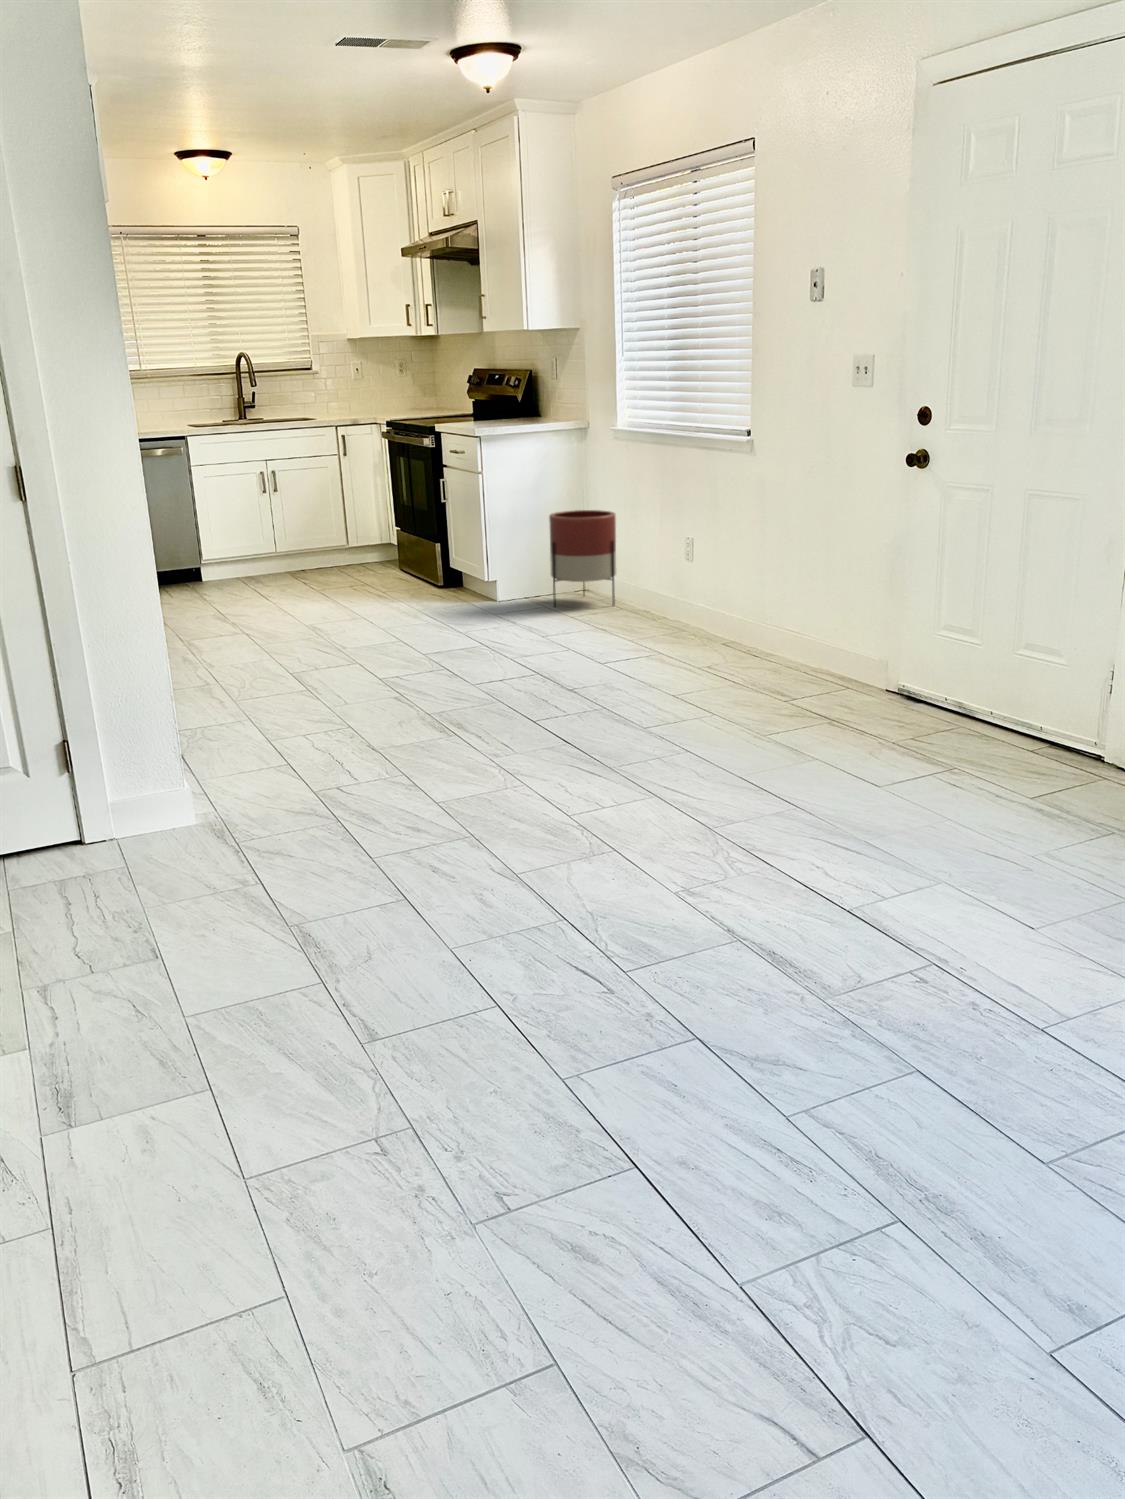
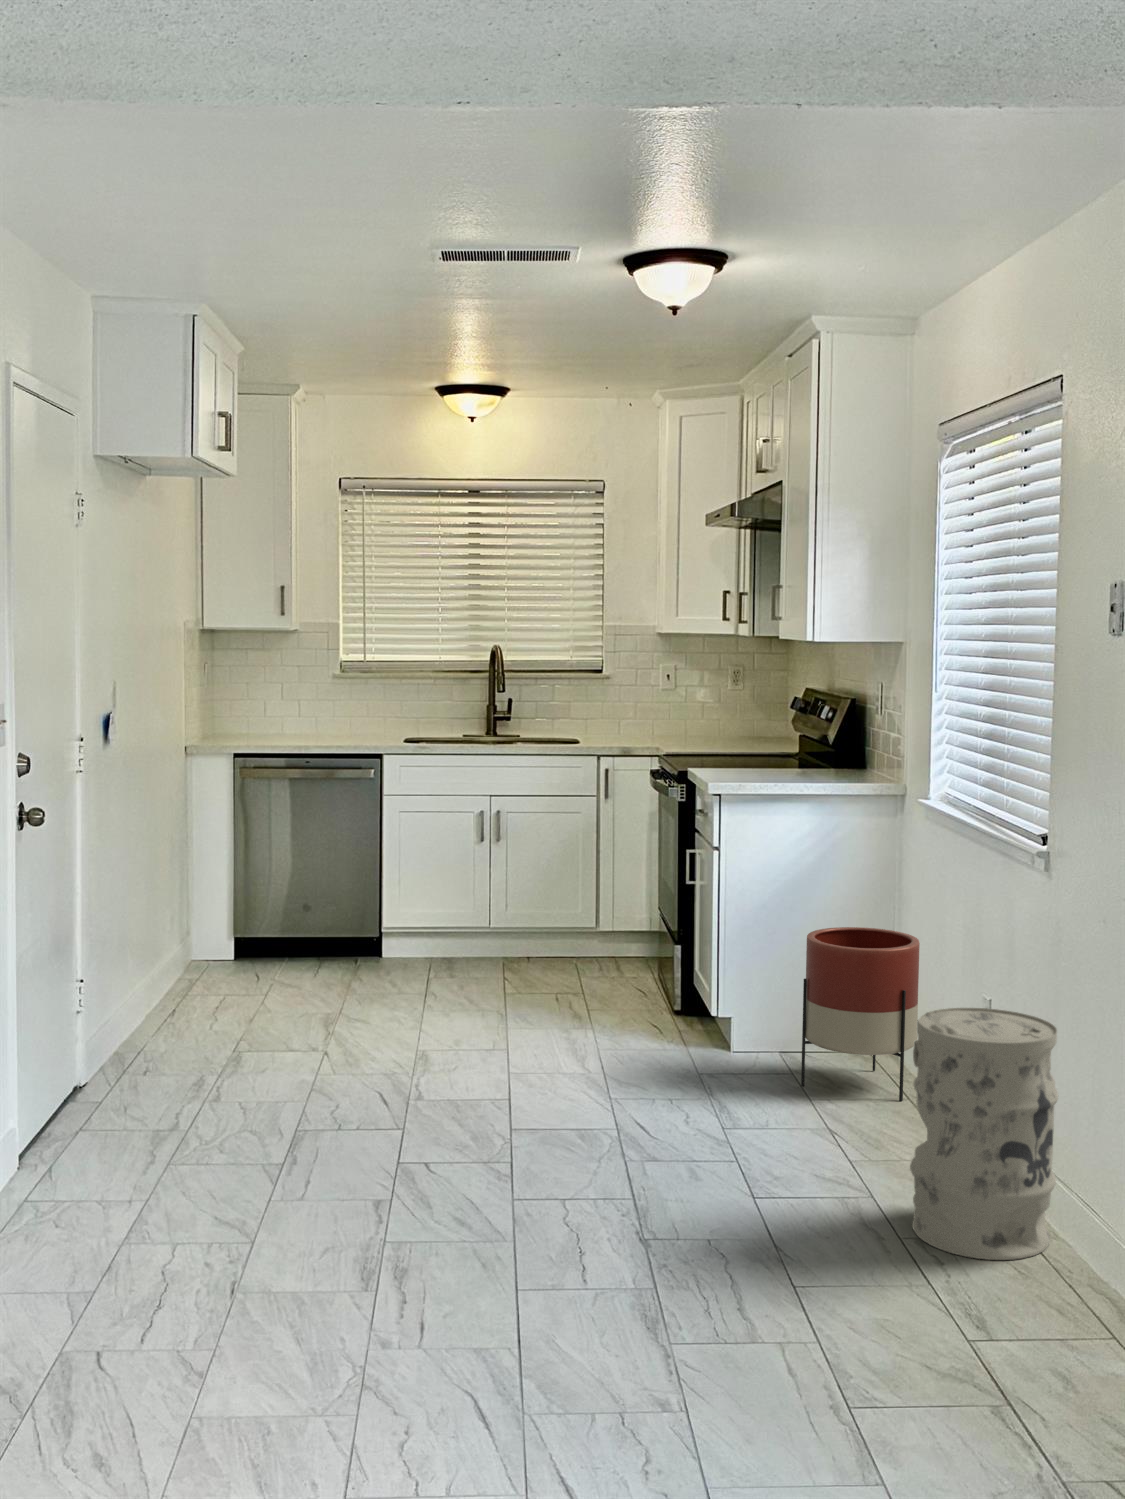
trash can: none [675,526,751,652] -> present [910,1008,1058,1260]

